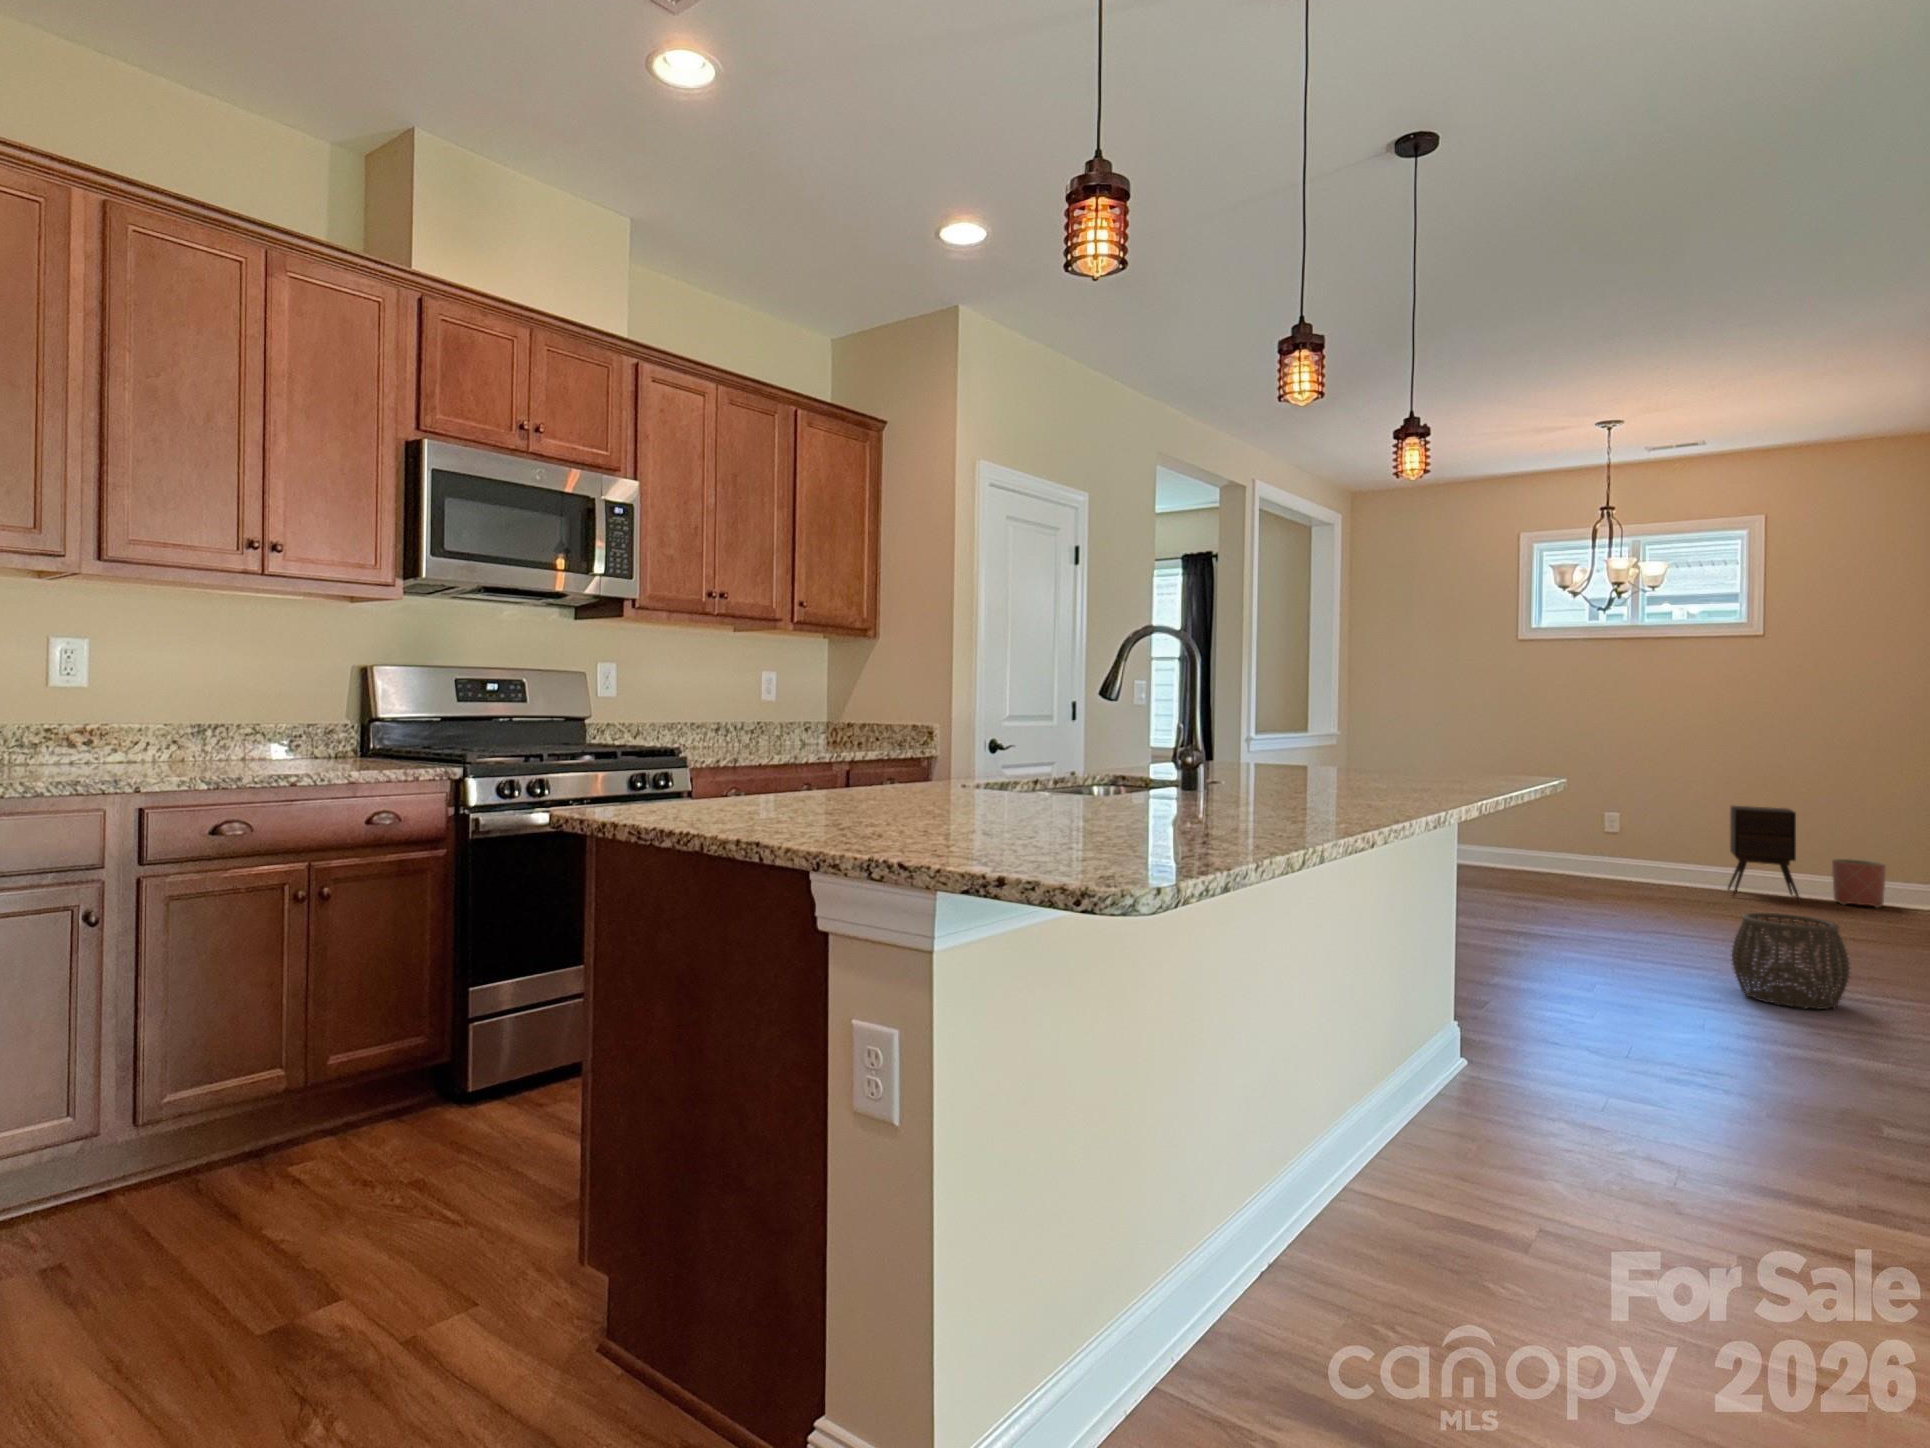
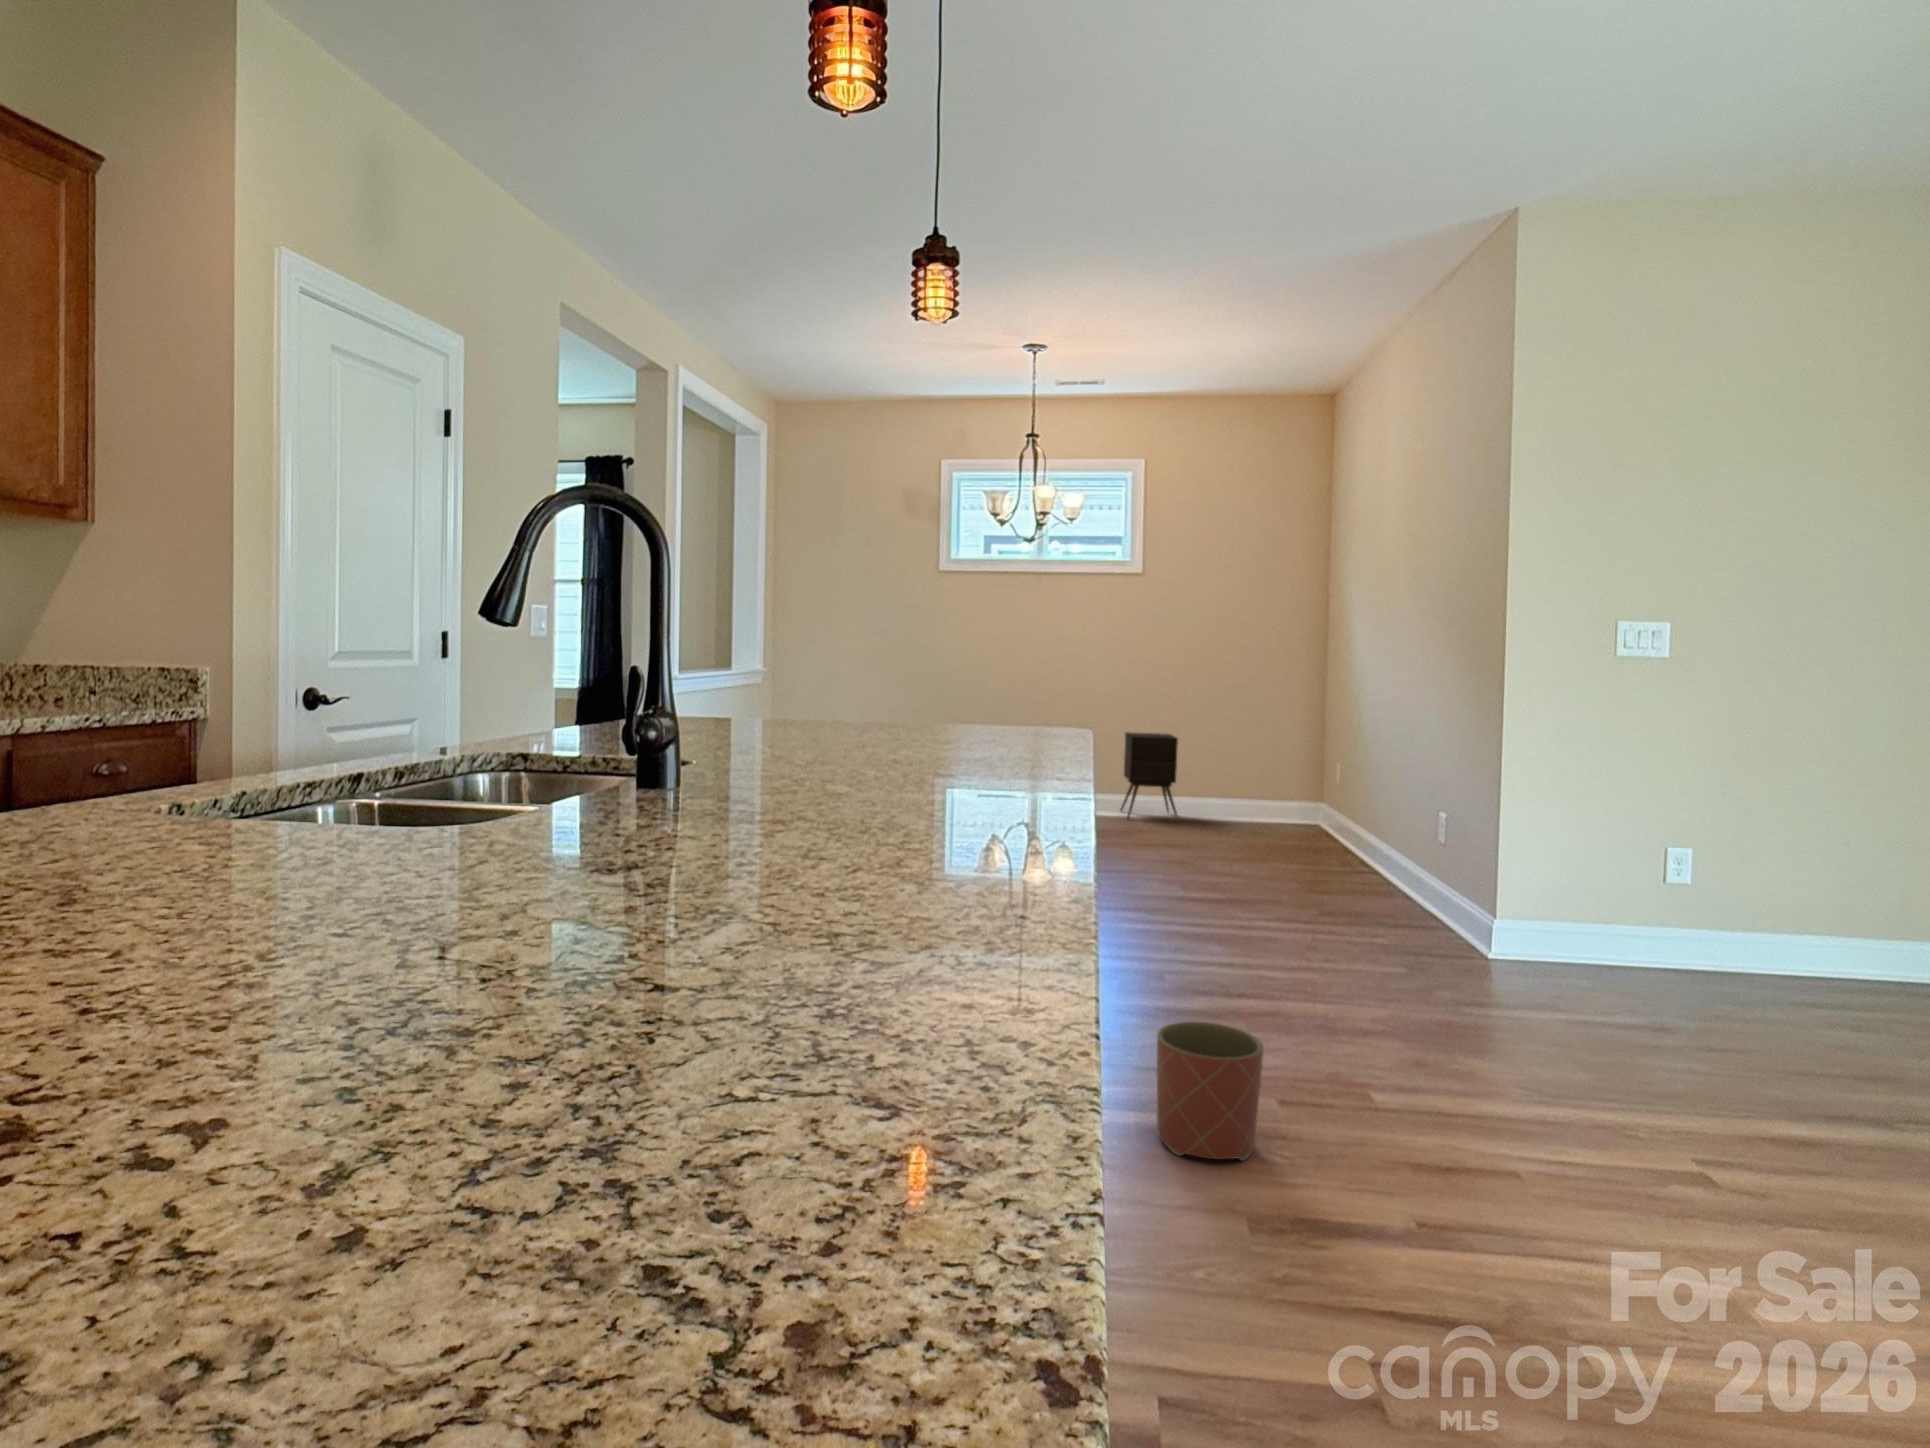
planter: present [1832,859,1886,908] -> present [1157,1022,1263,1161]
woven basket: present [1731,913,1850,1009] -> none [1171,854,1270,952]

